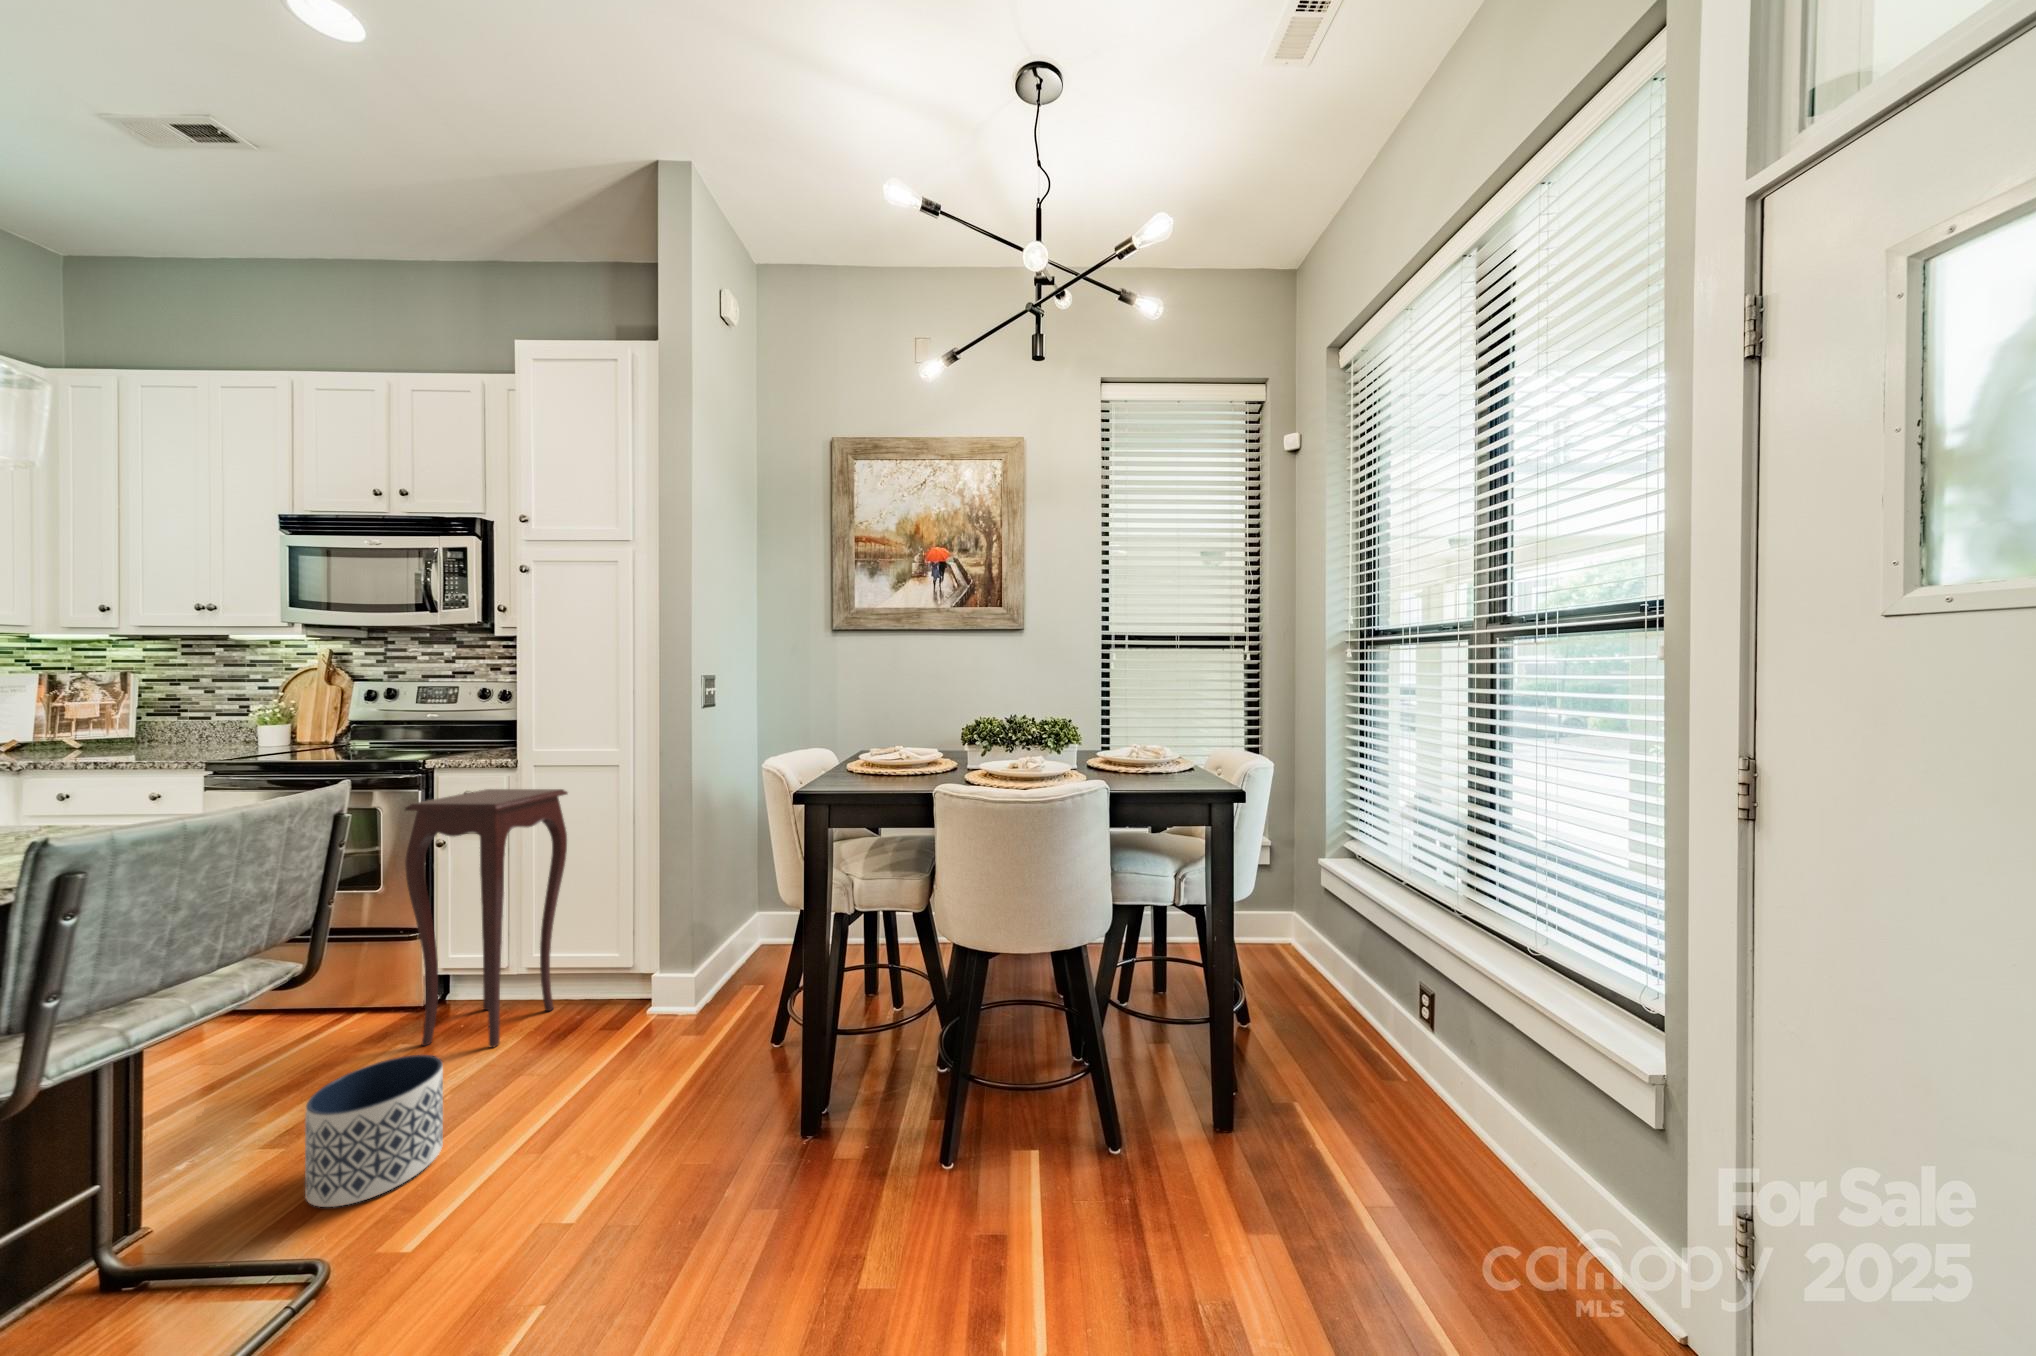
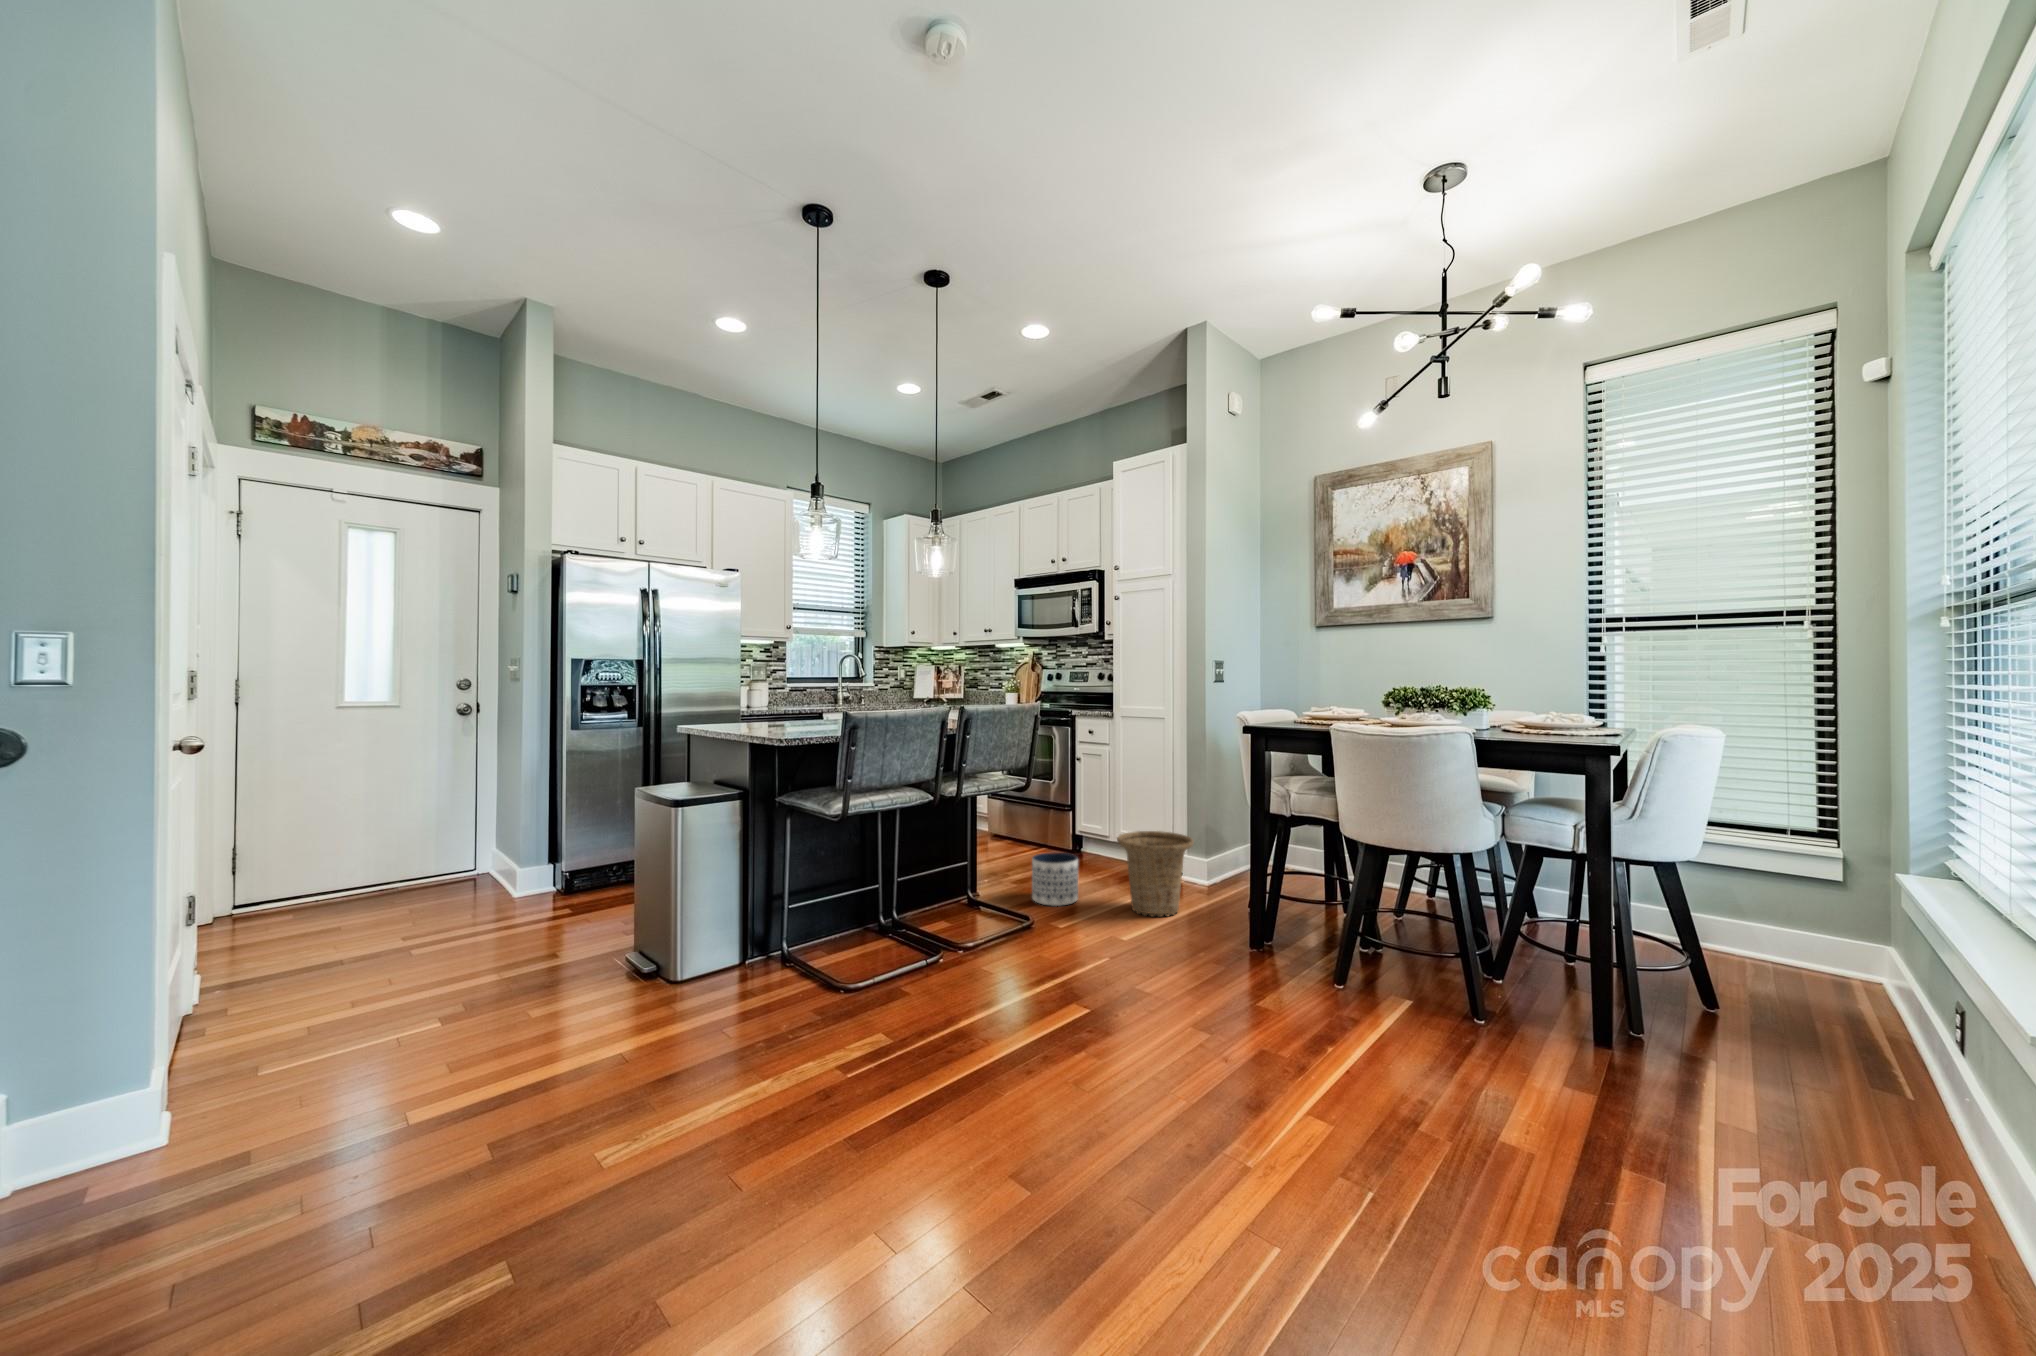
side table: present [405,789,567,1047] -> none [1065,733,1138,876]
basket: none [542,954,698,1134] -> present [1117,831,1194,917]

